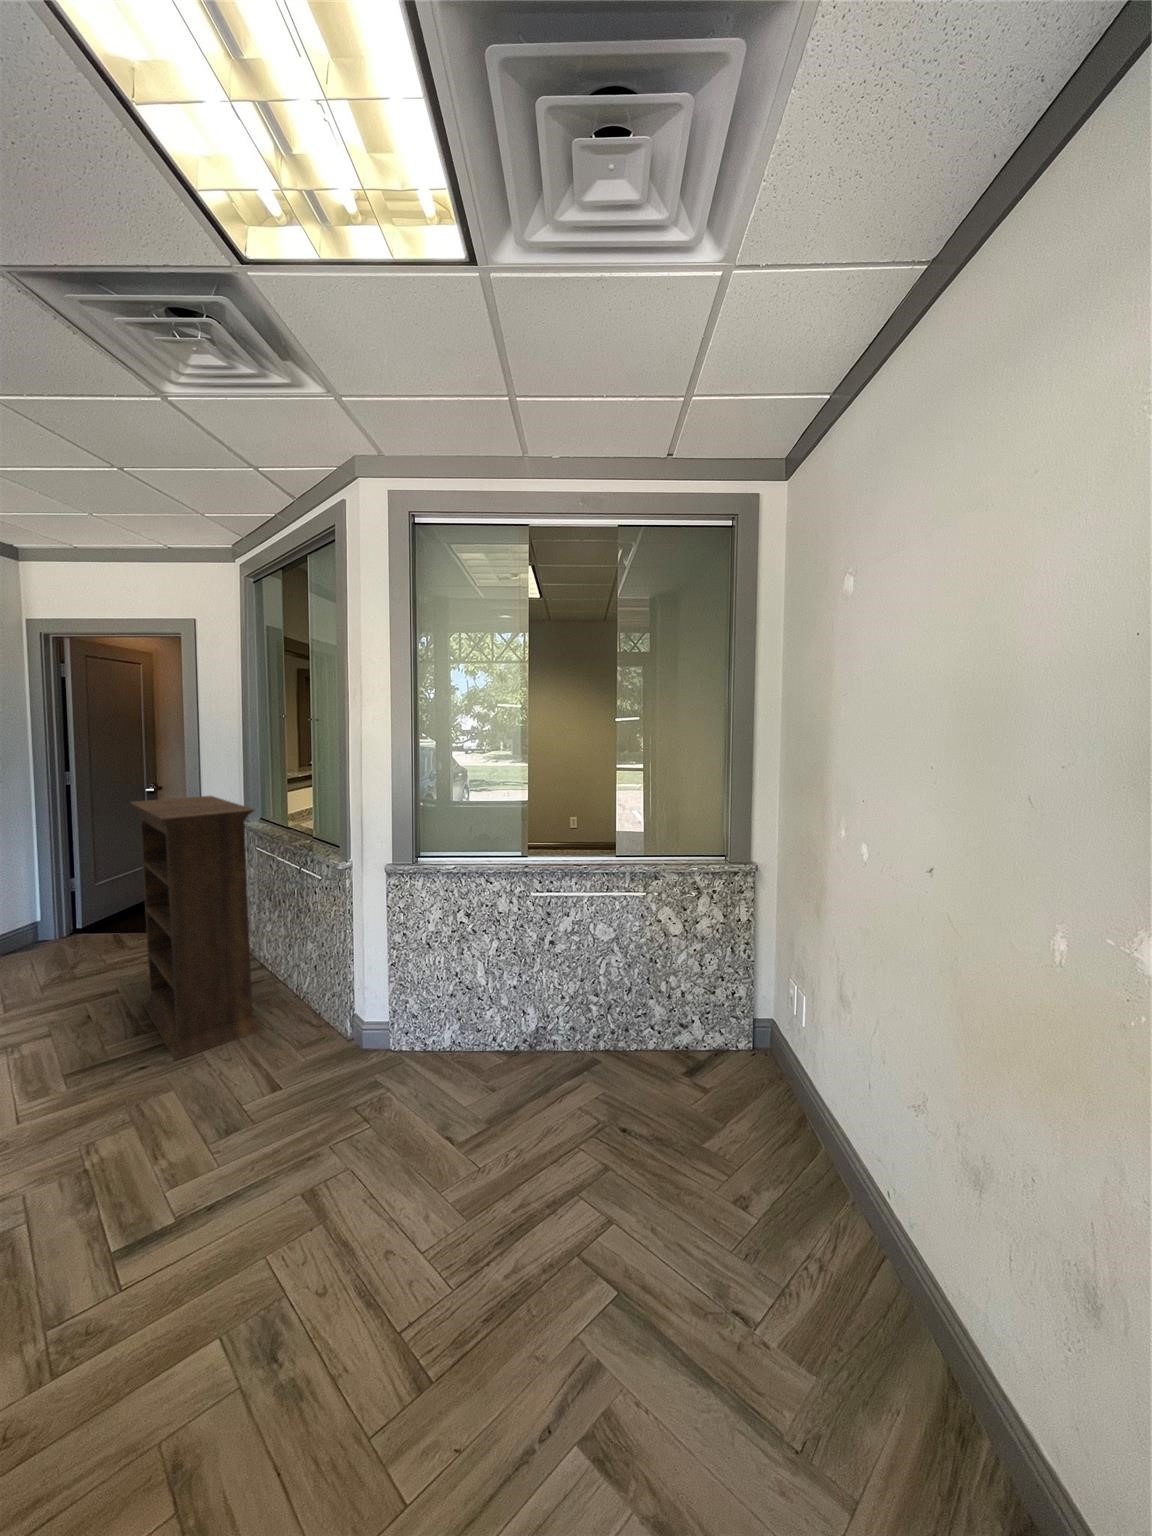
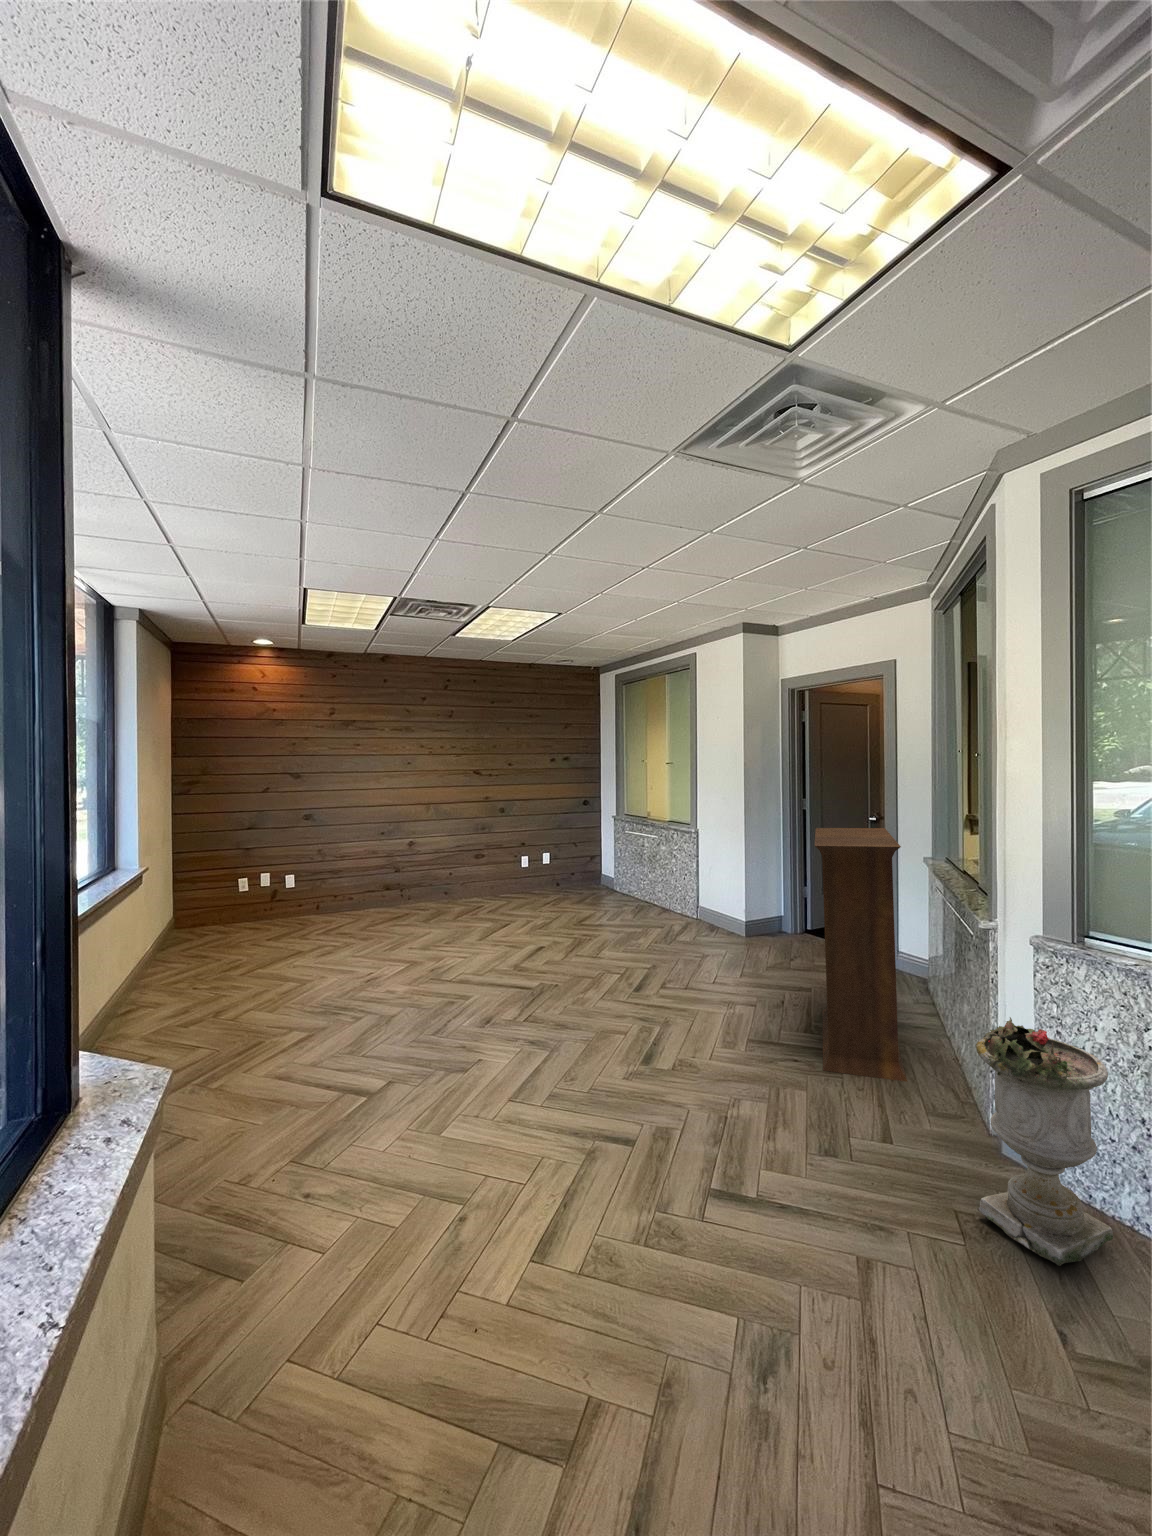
planter: none [364,932,448,1100] -> present [976,1017,1113,1266]

